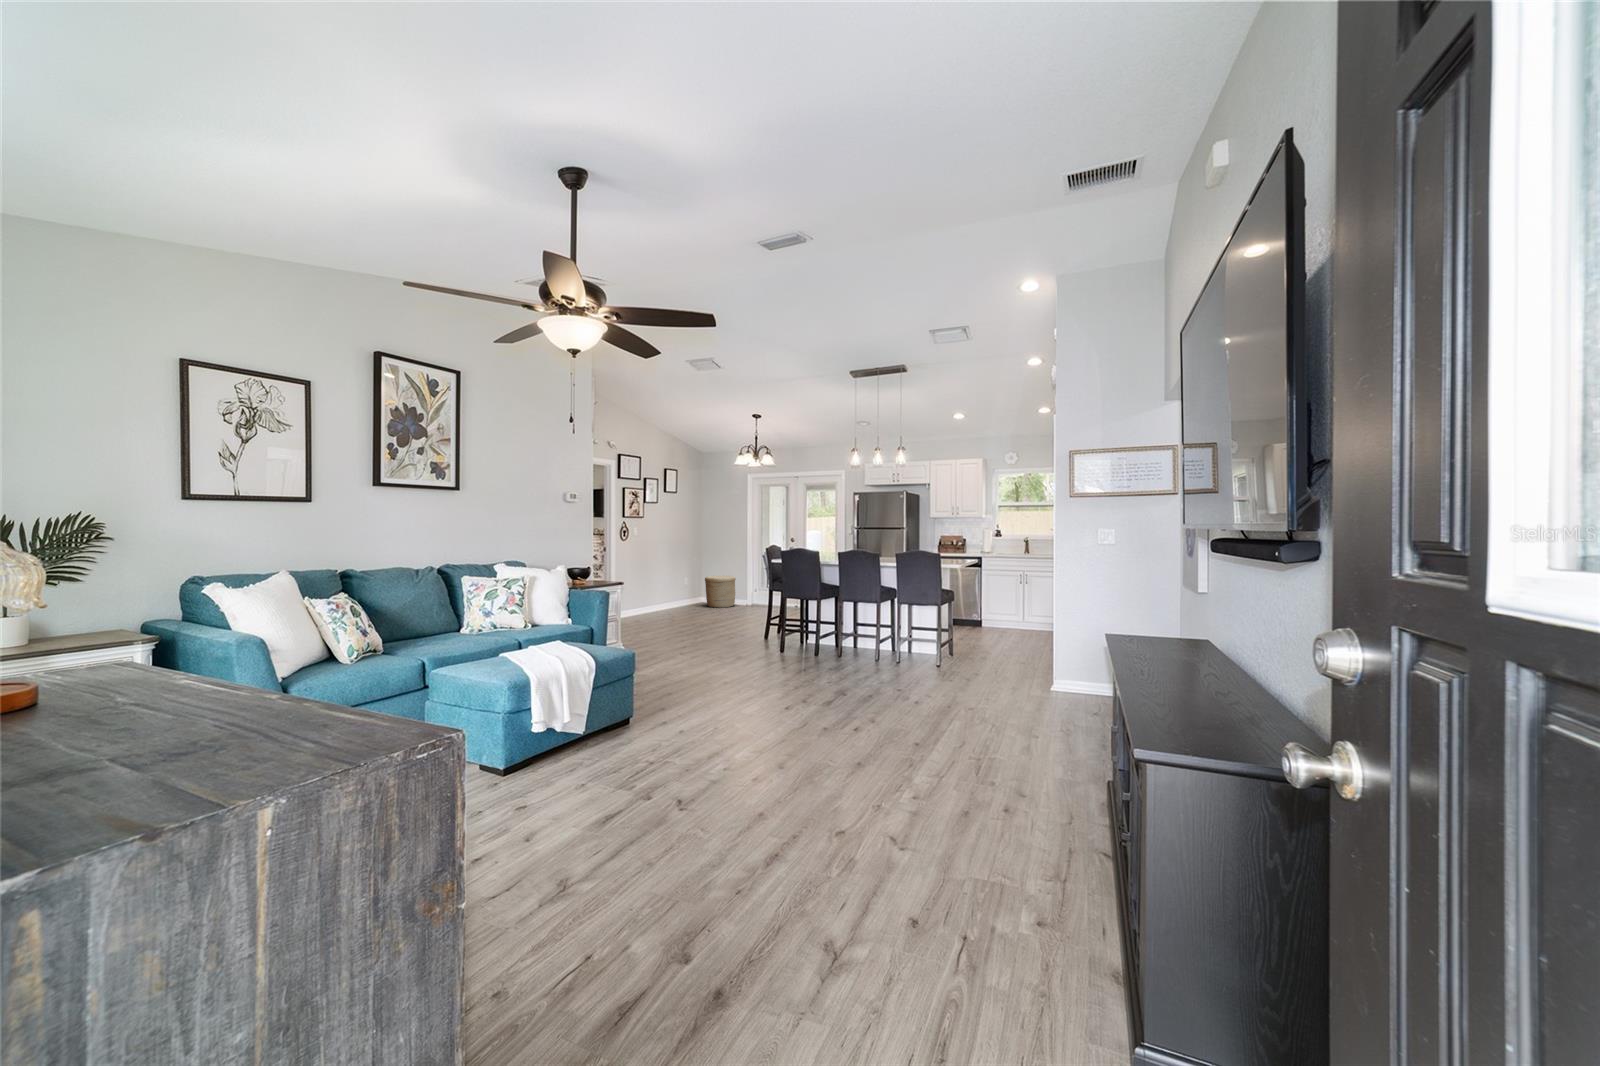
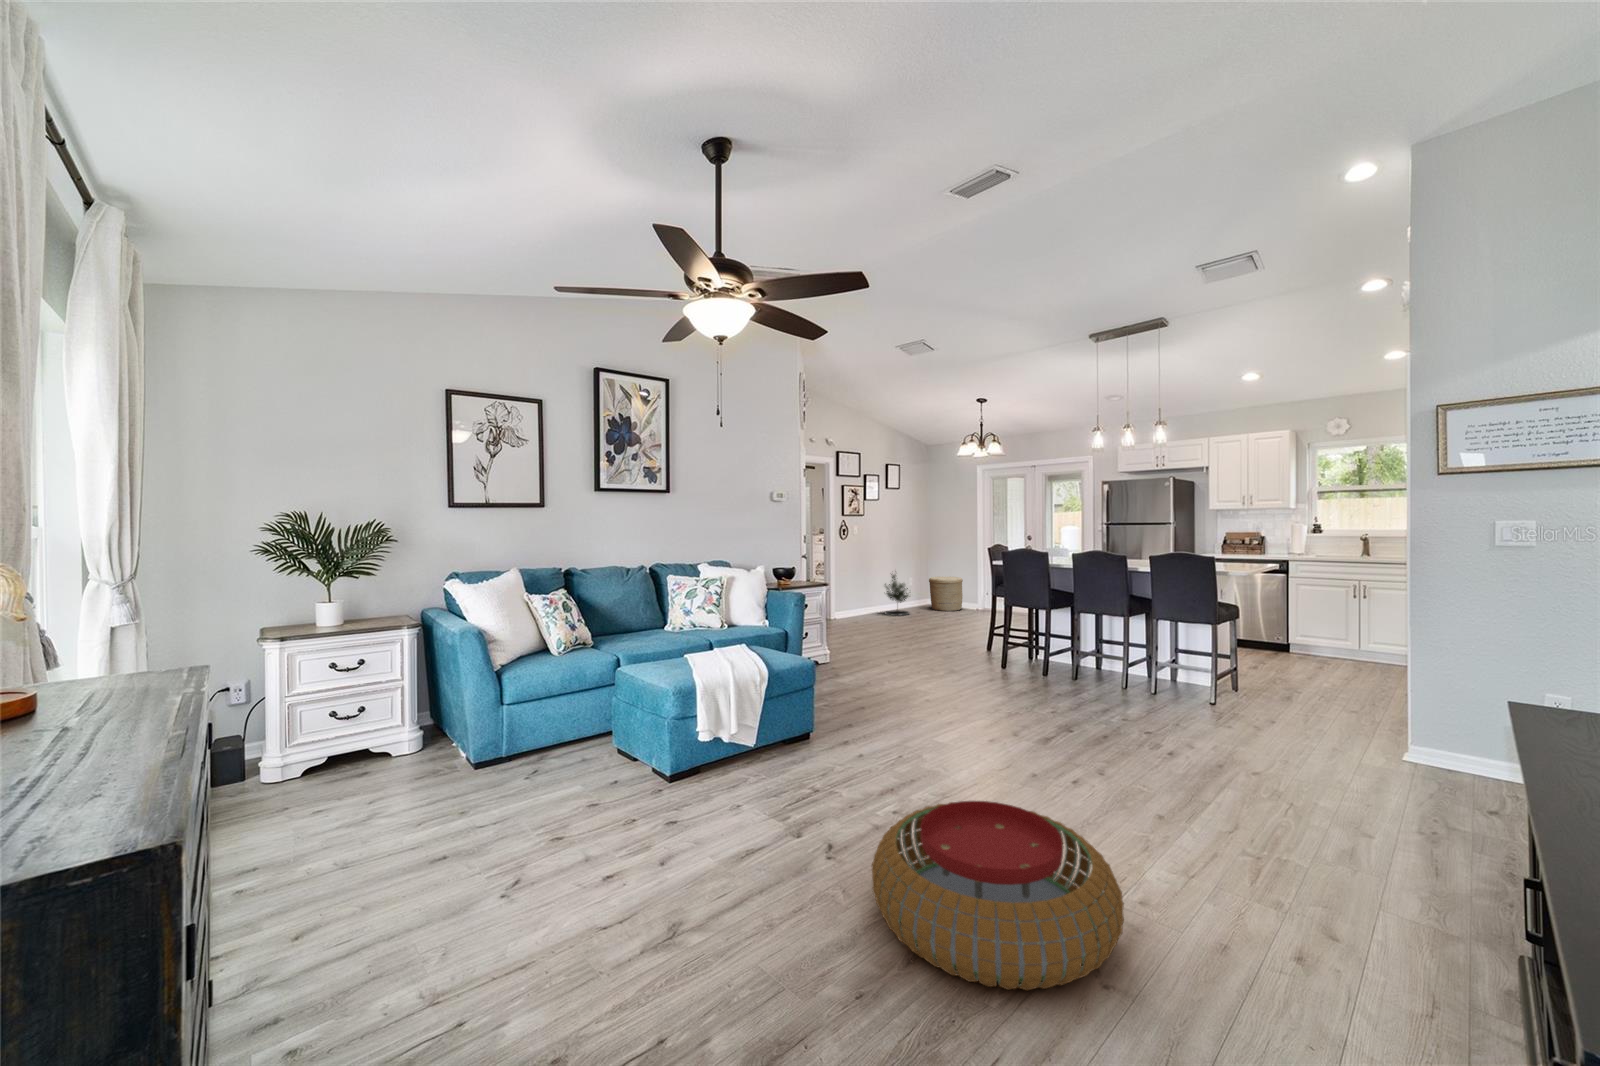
potted tree: none [662,569,691,614] -> present [885,574,909,616]
pouf: none [727,742,908,866] -> present [872,801,1124,990]

